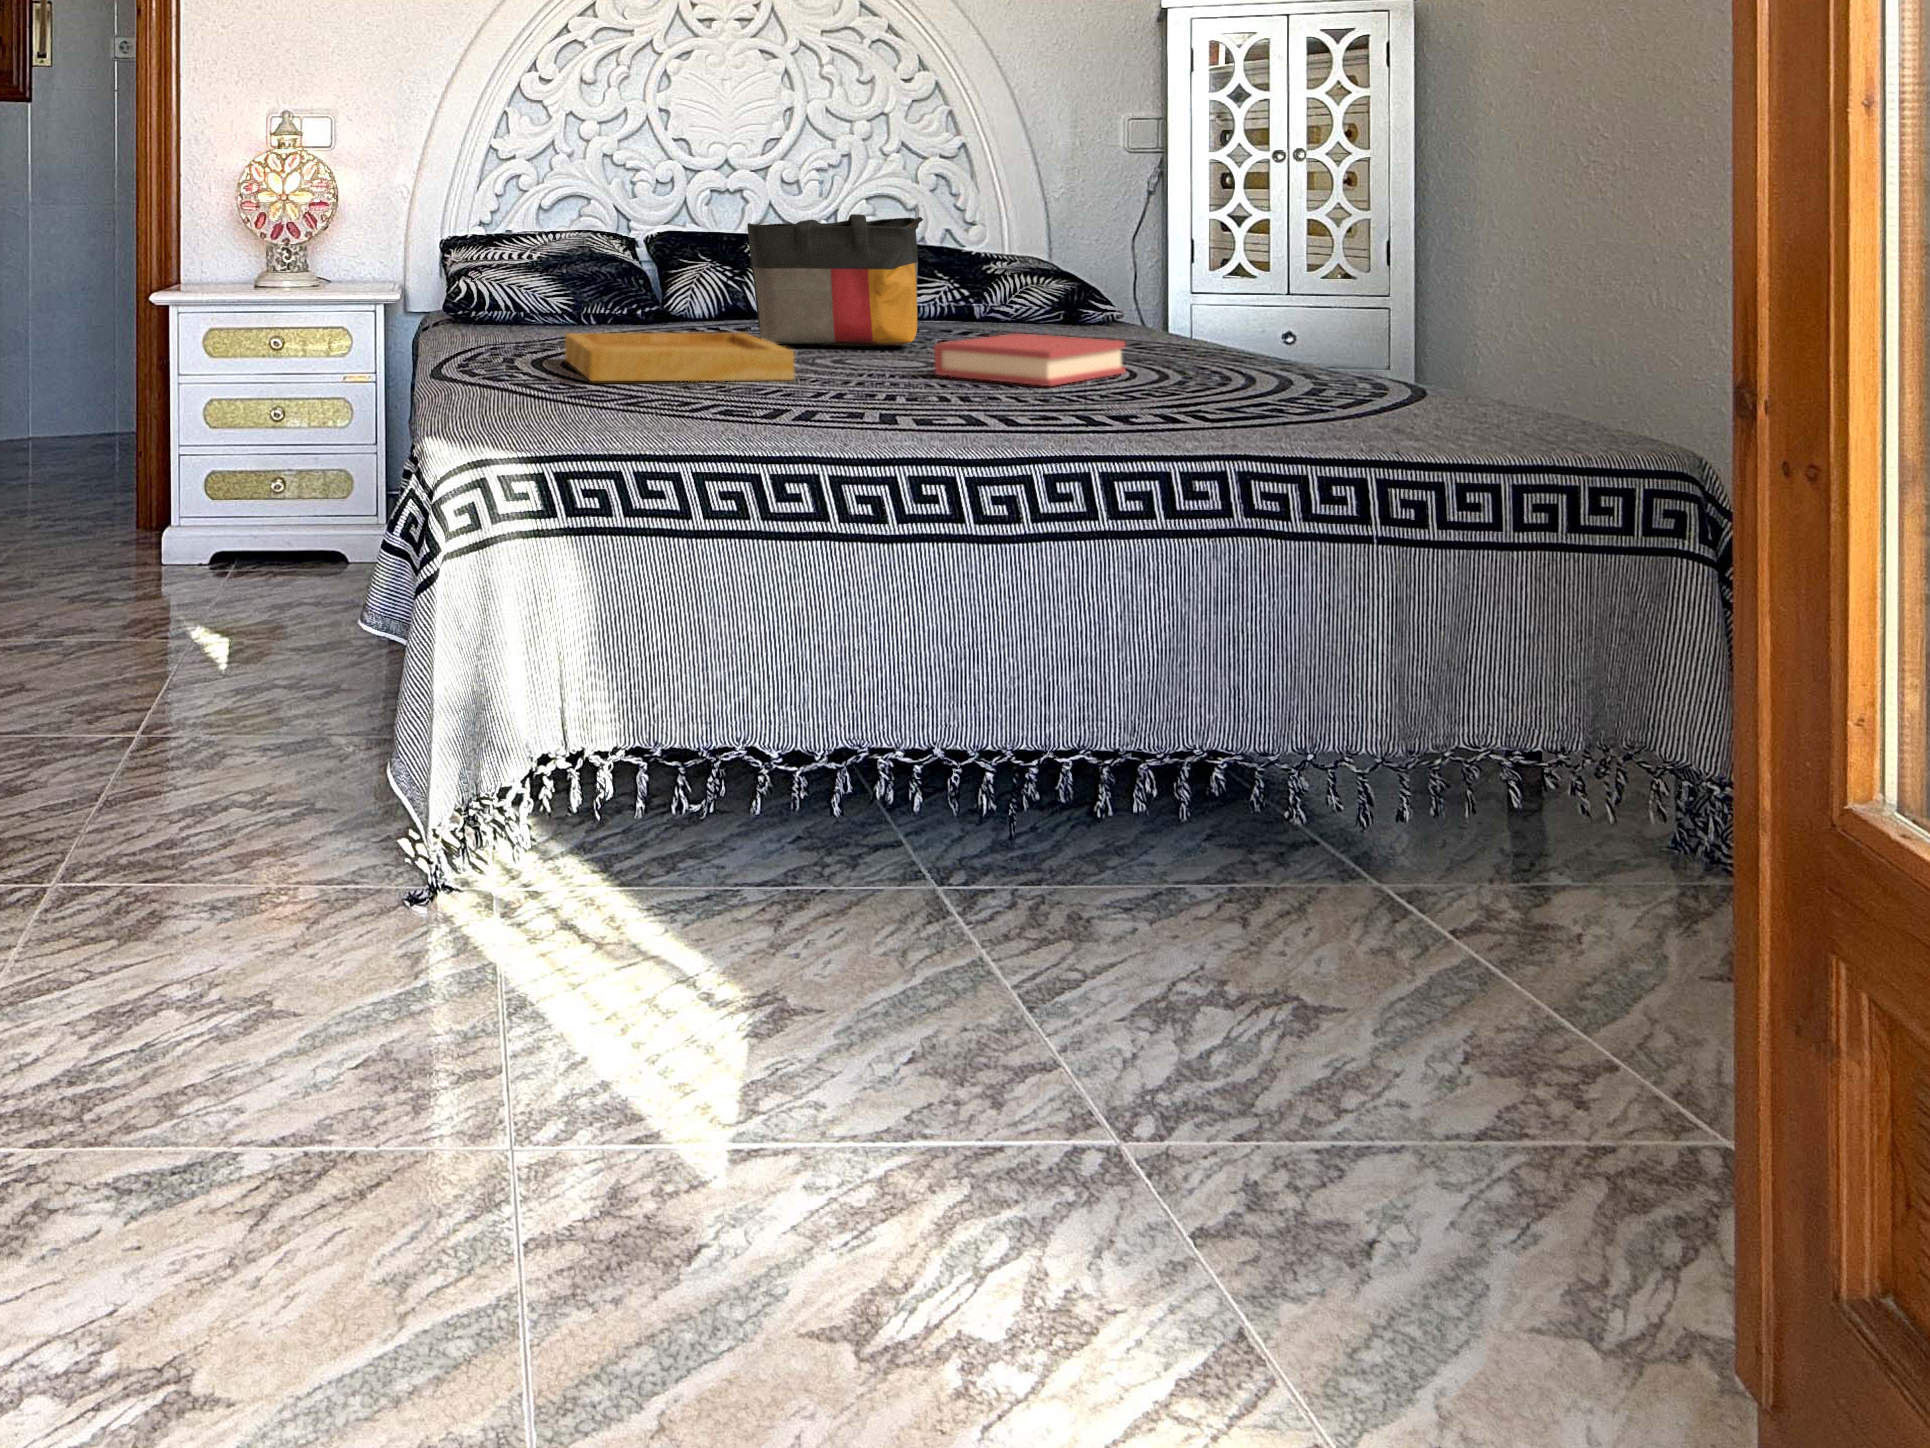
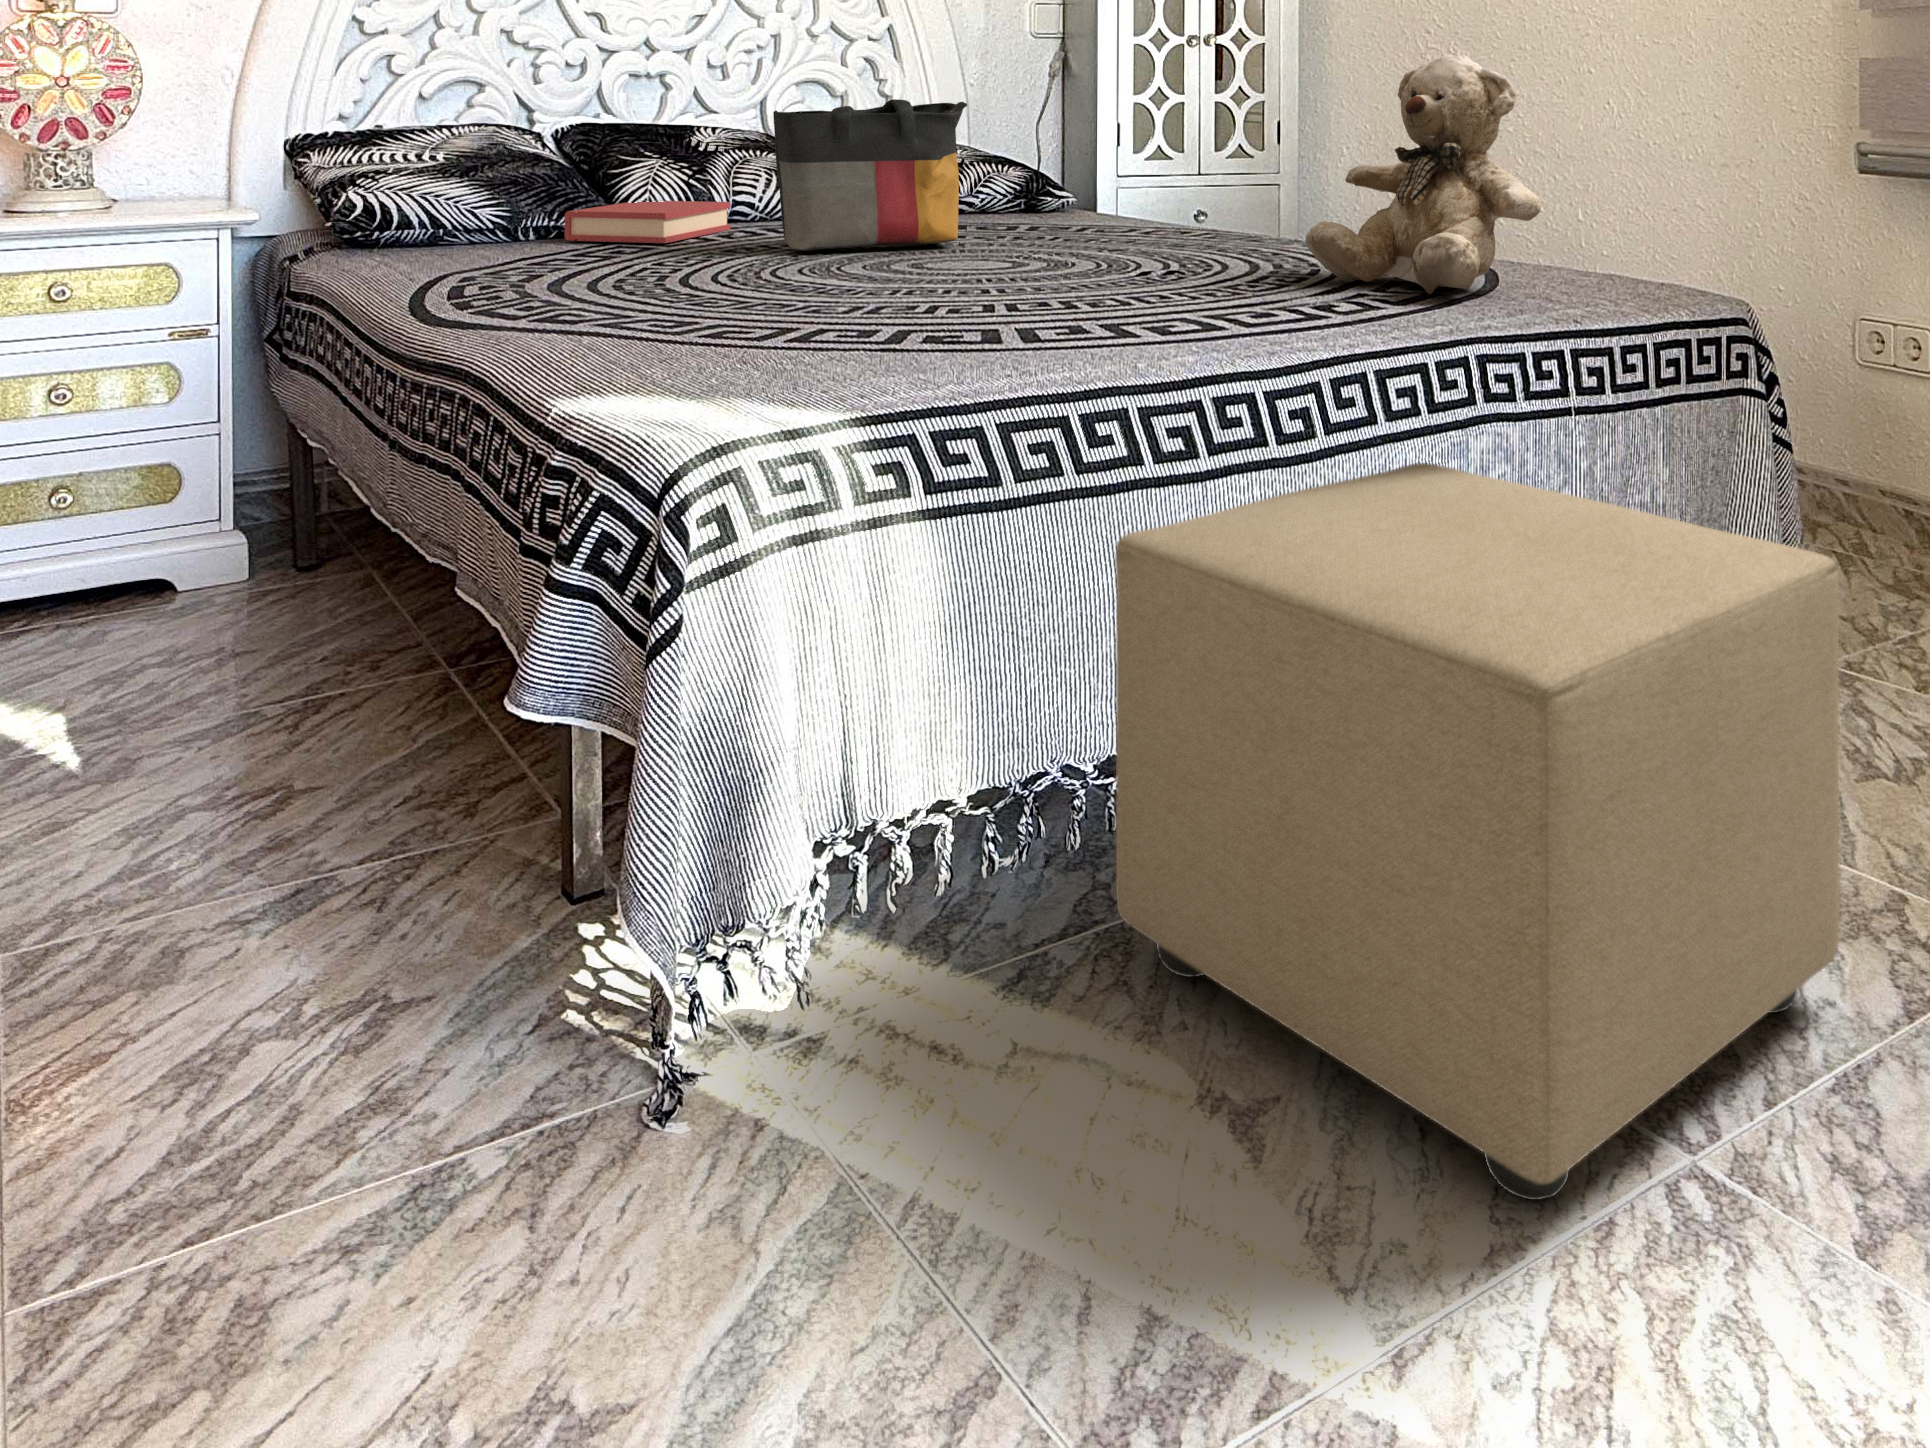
teddy bear: none [1176,170,1420,416] -> present [1306,52,1542,294]
tray: present [565,333,794,381] -> none [590,239,913,315]
hardback book: present [934,334,1126,386] -> present [565,200,730,243]
ottoman: none [774,563,1433,1140] -> present [1115,463,1840,1200]

